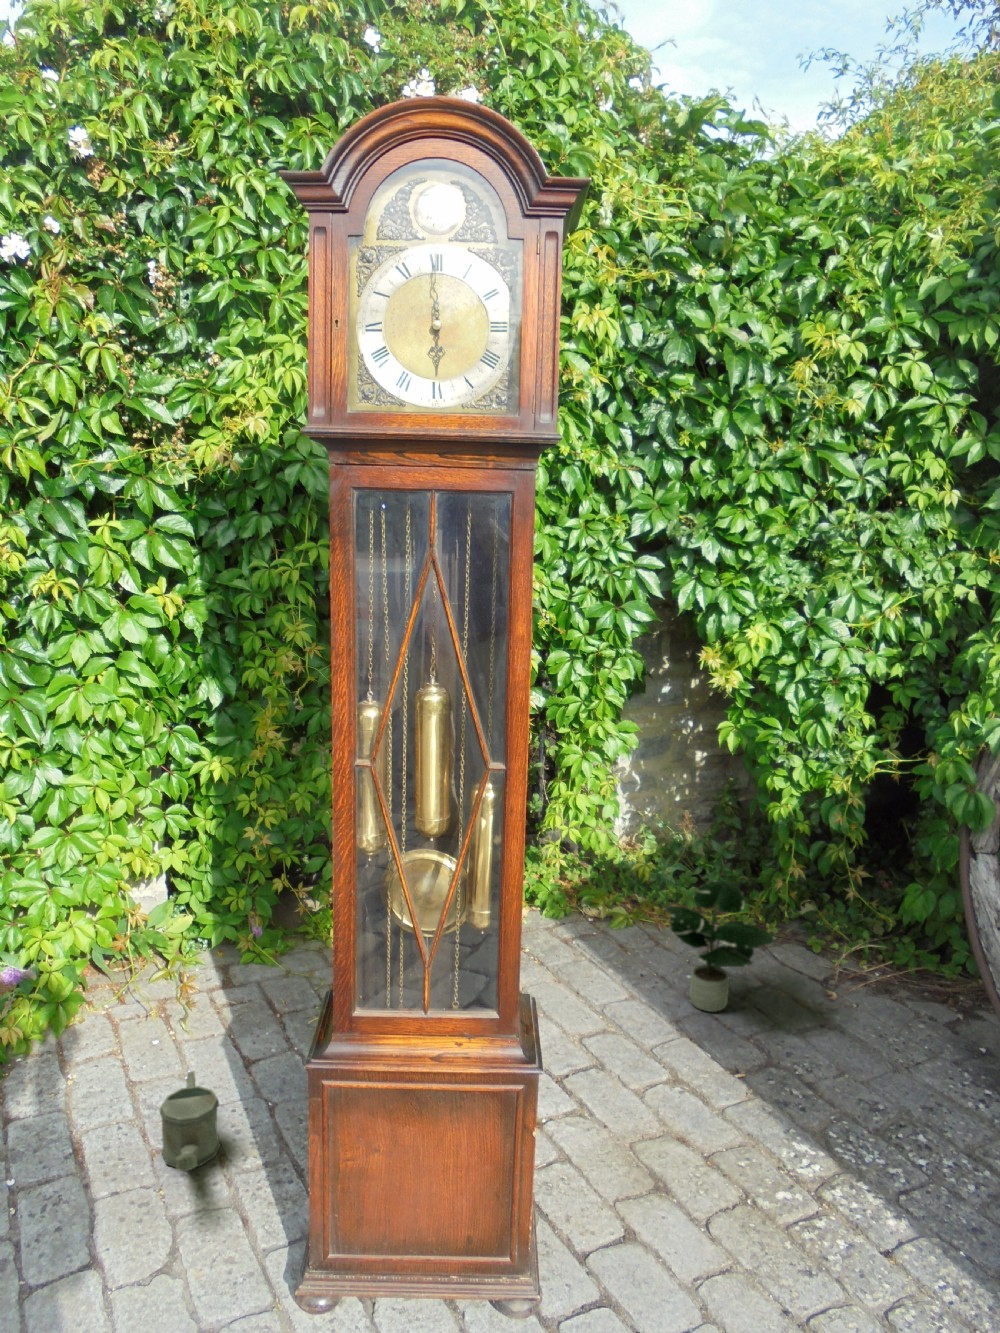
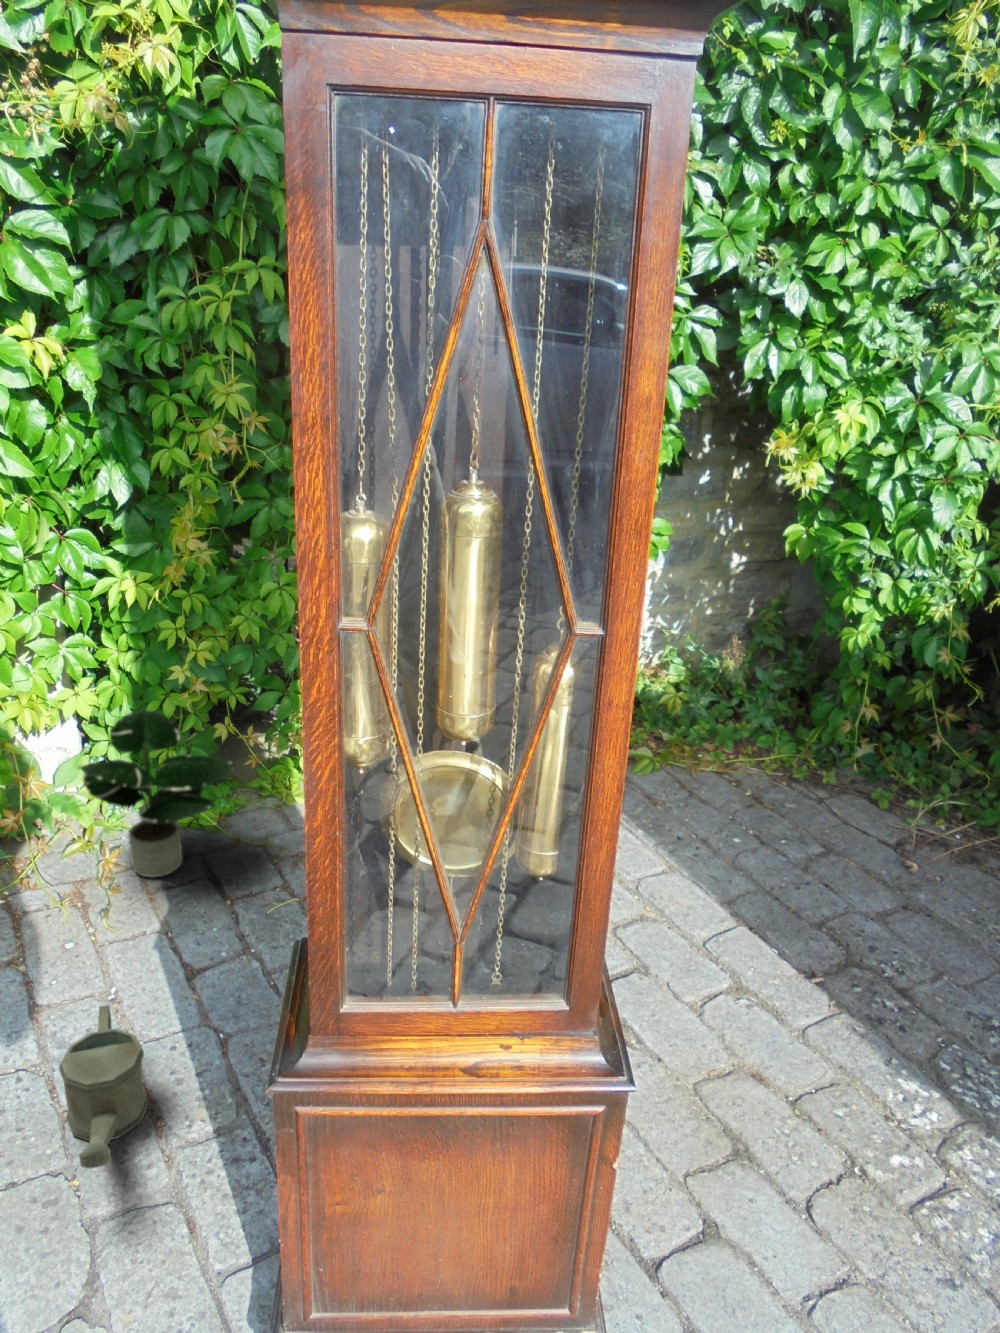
potted plant: present [665,880,775,1012] -> present [80,711,233,878]

